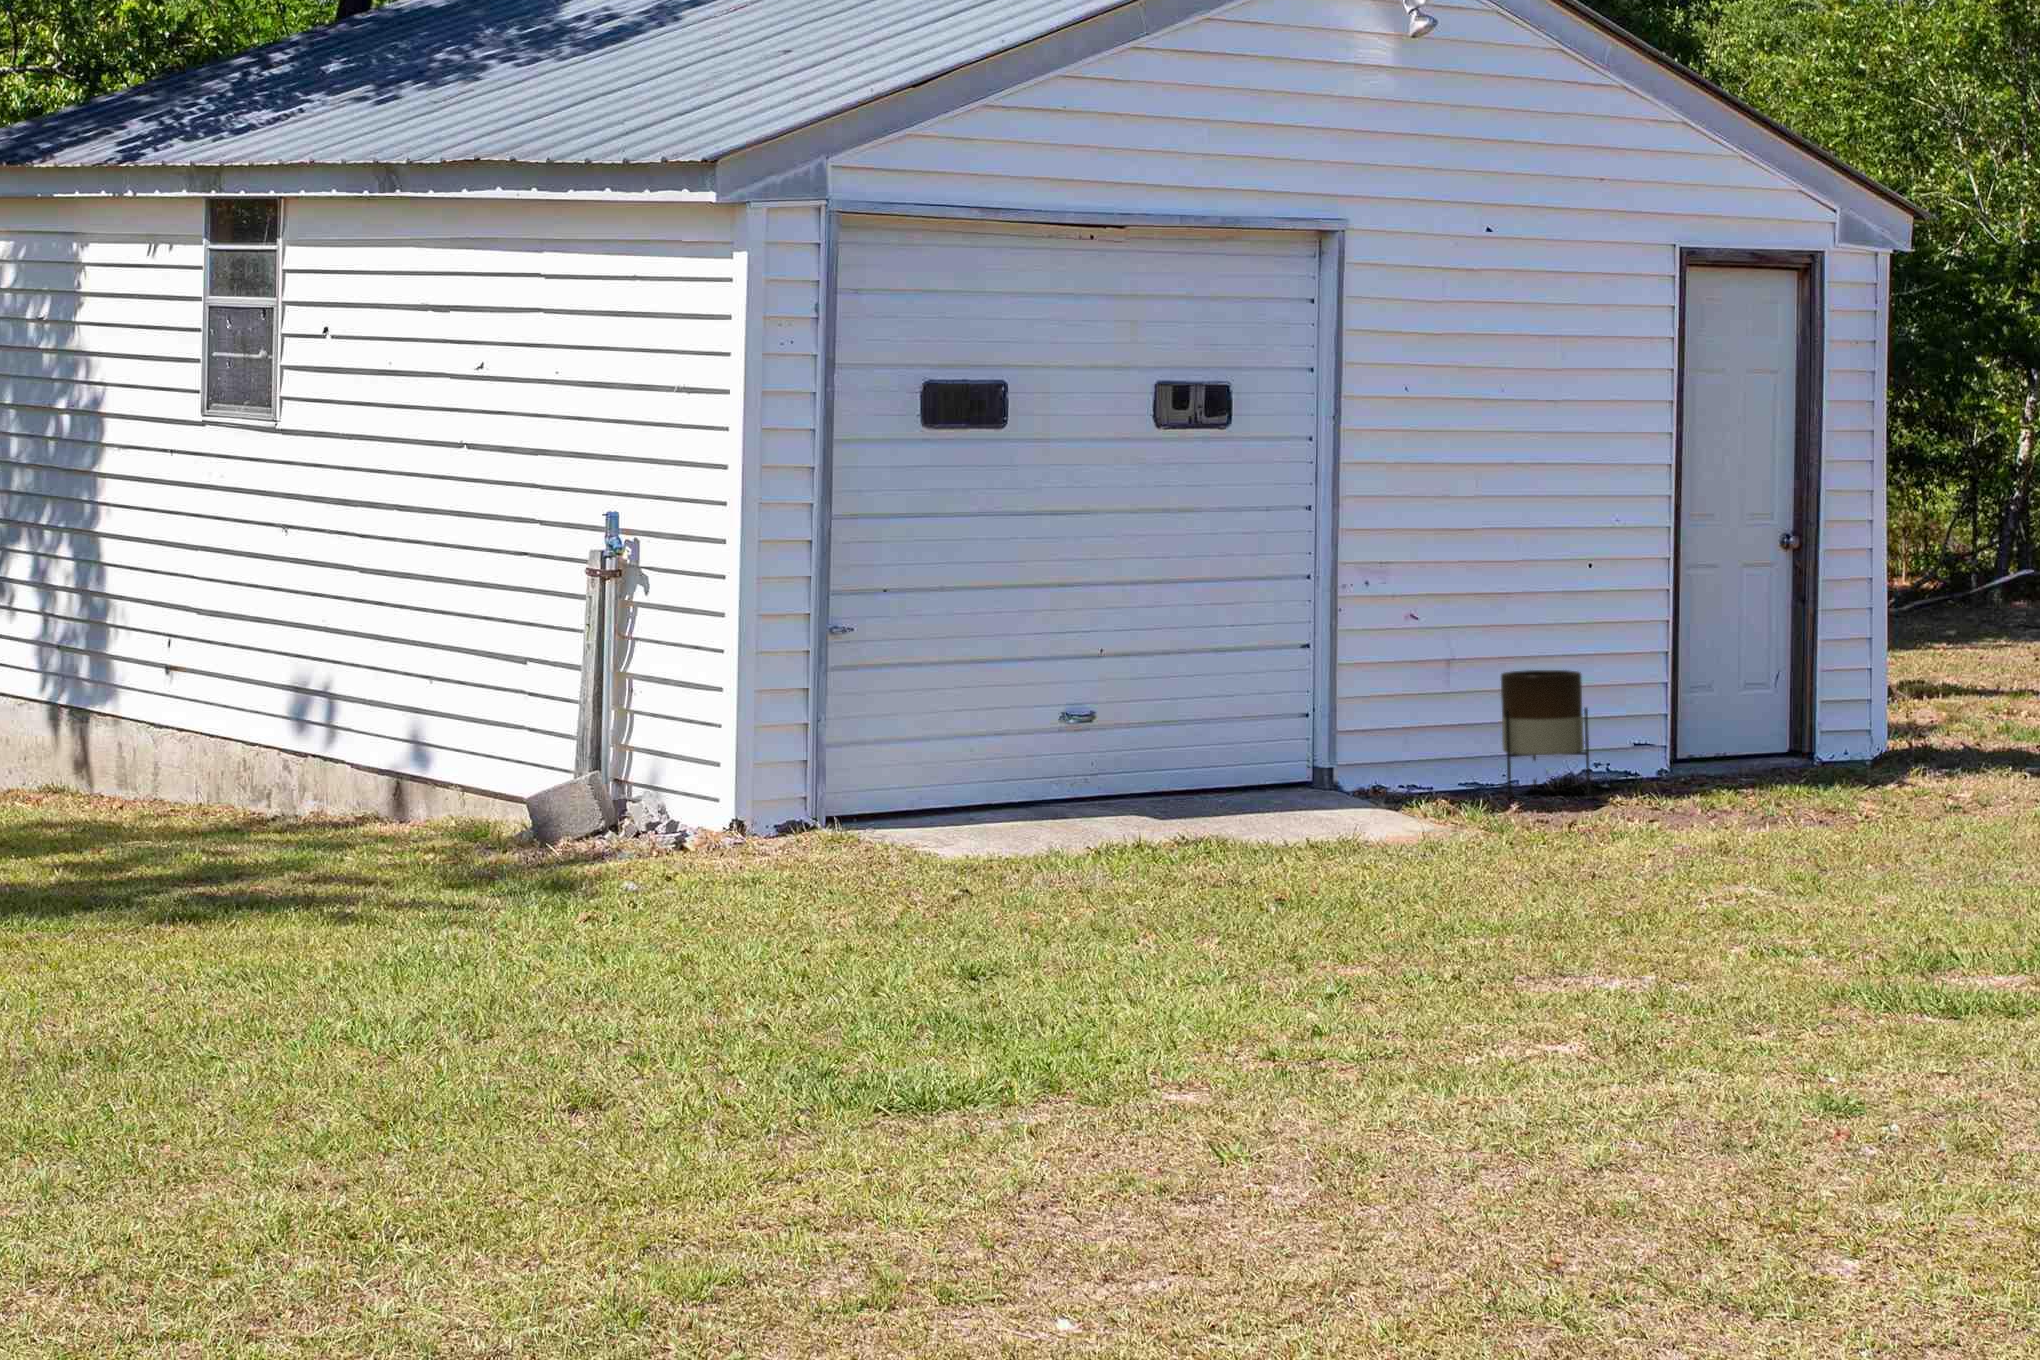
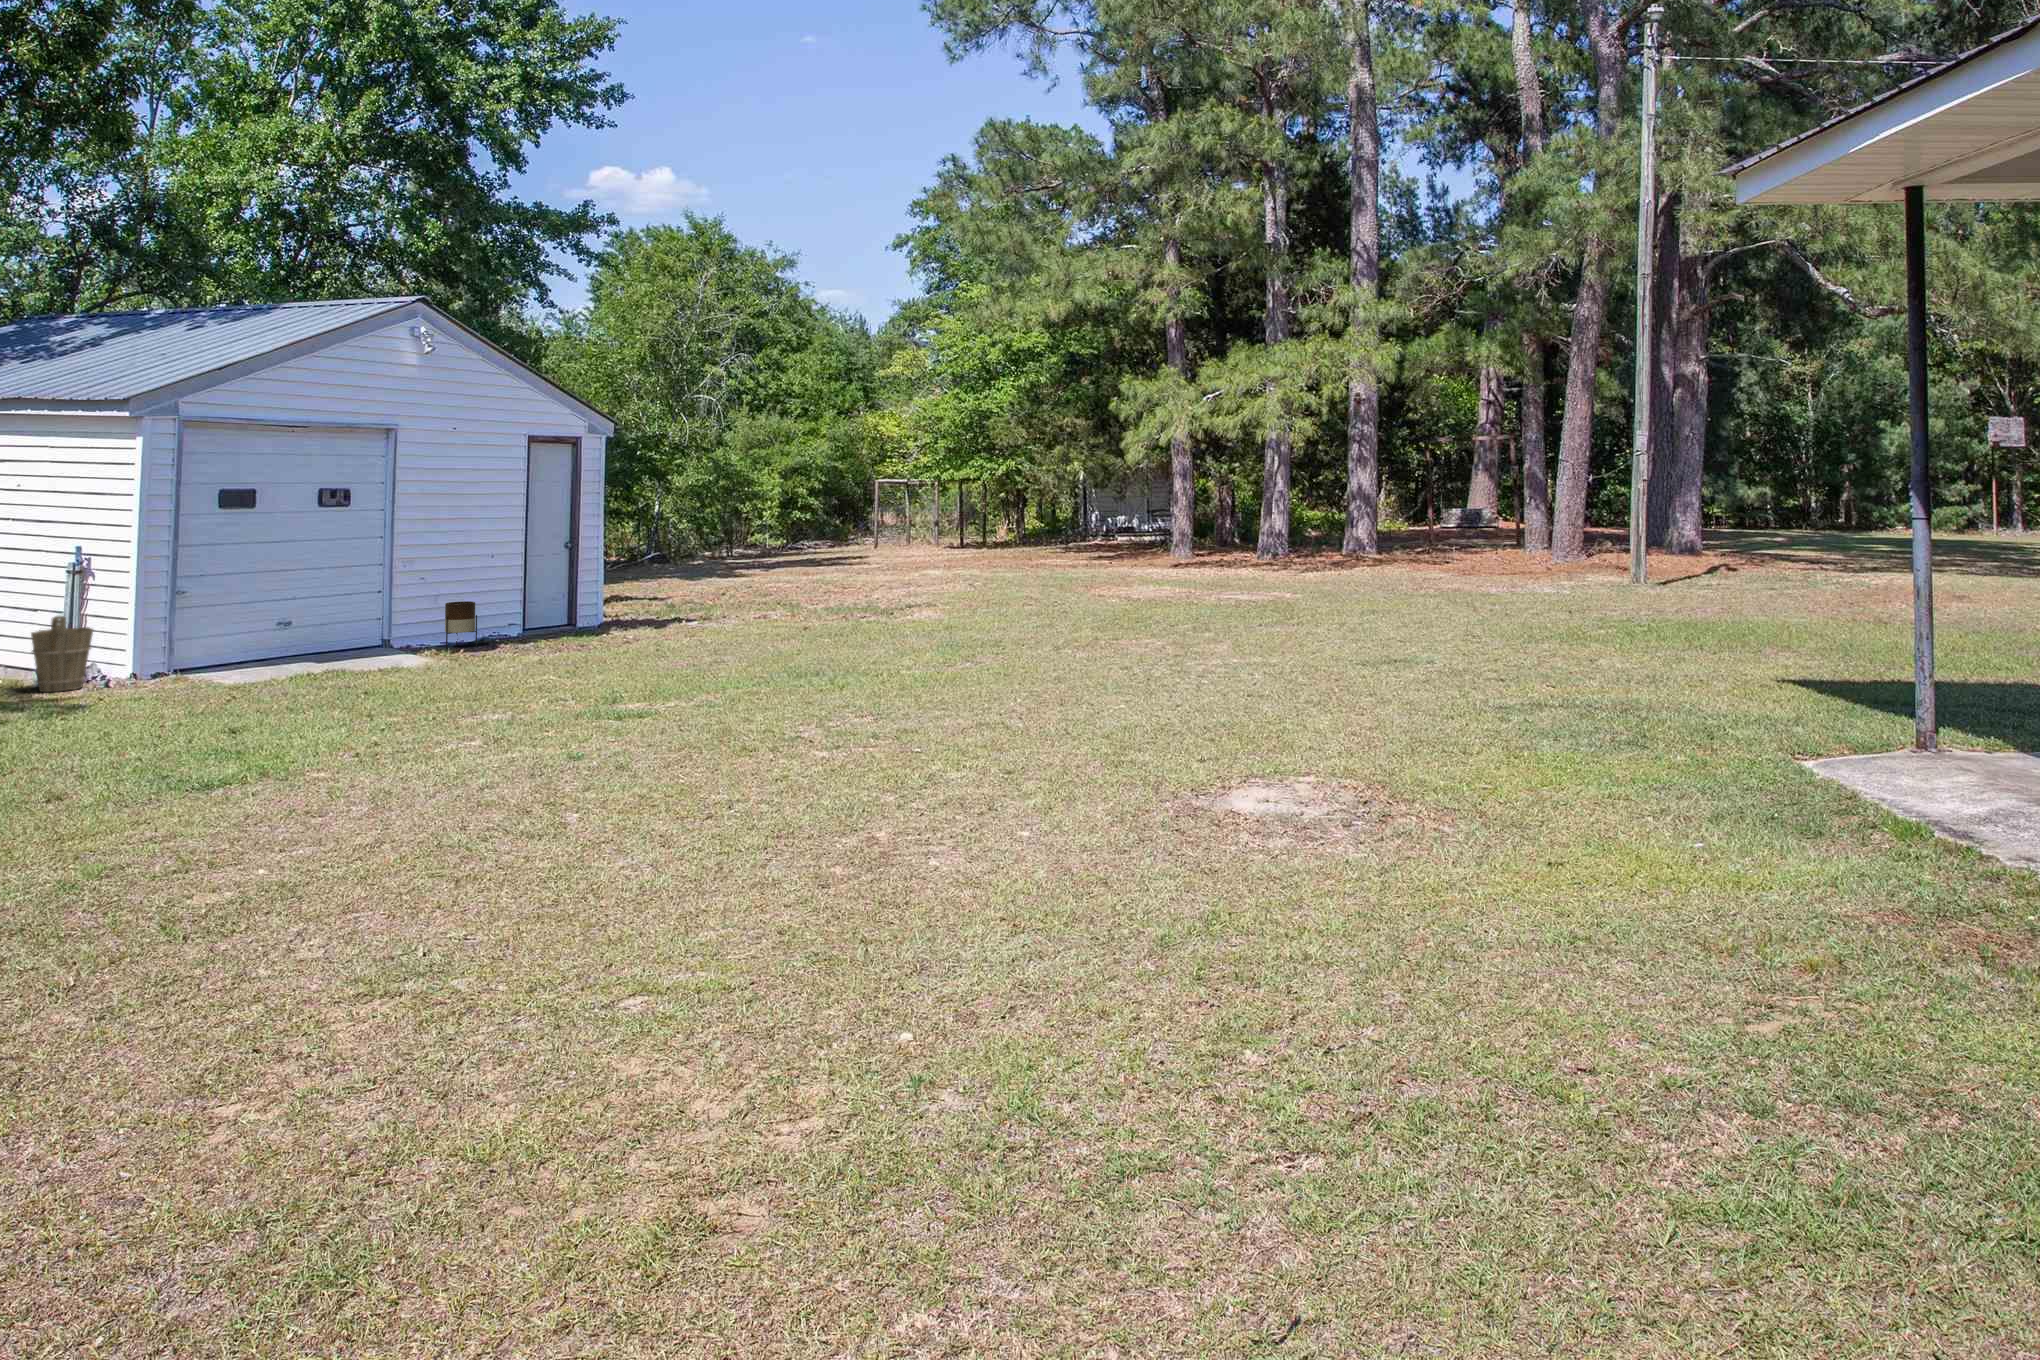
bucket: none [508,675,646,864] -> present [31,616,93,692]

